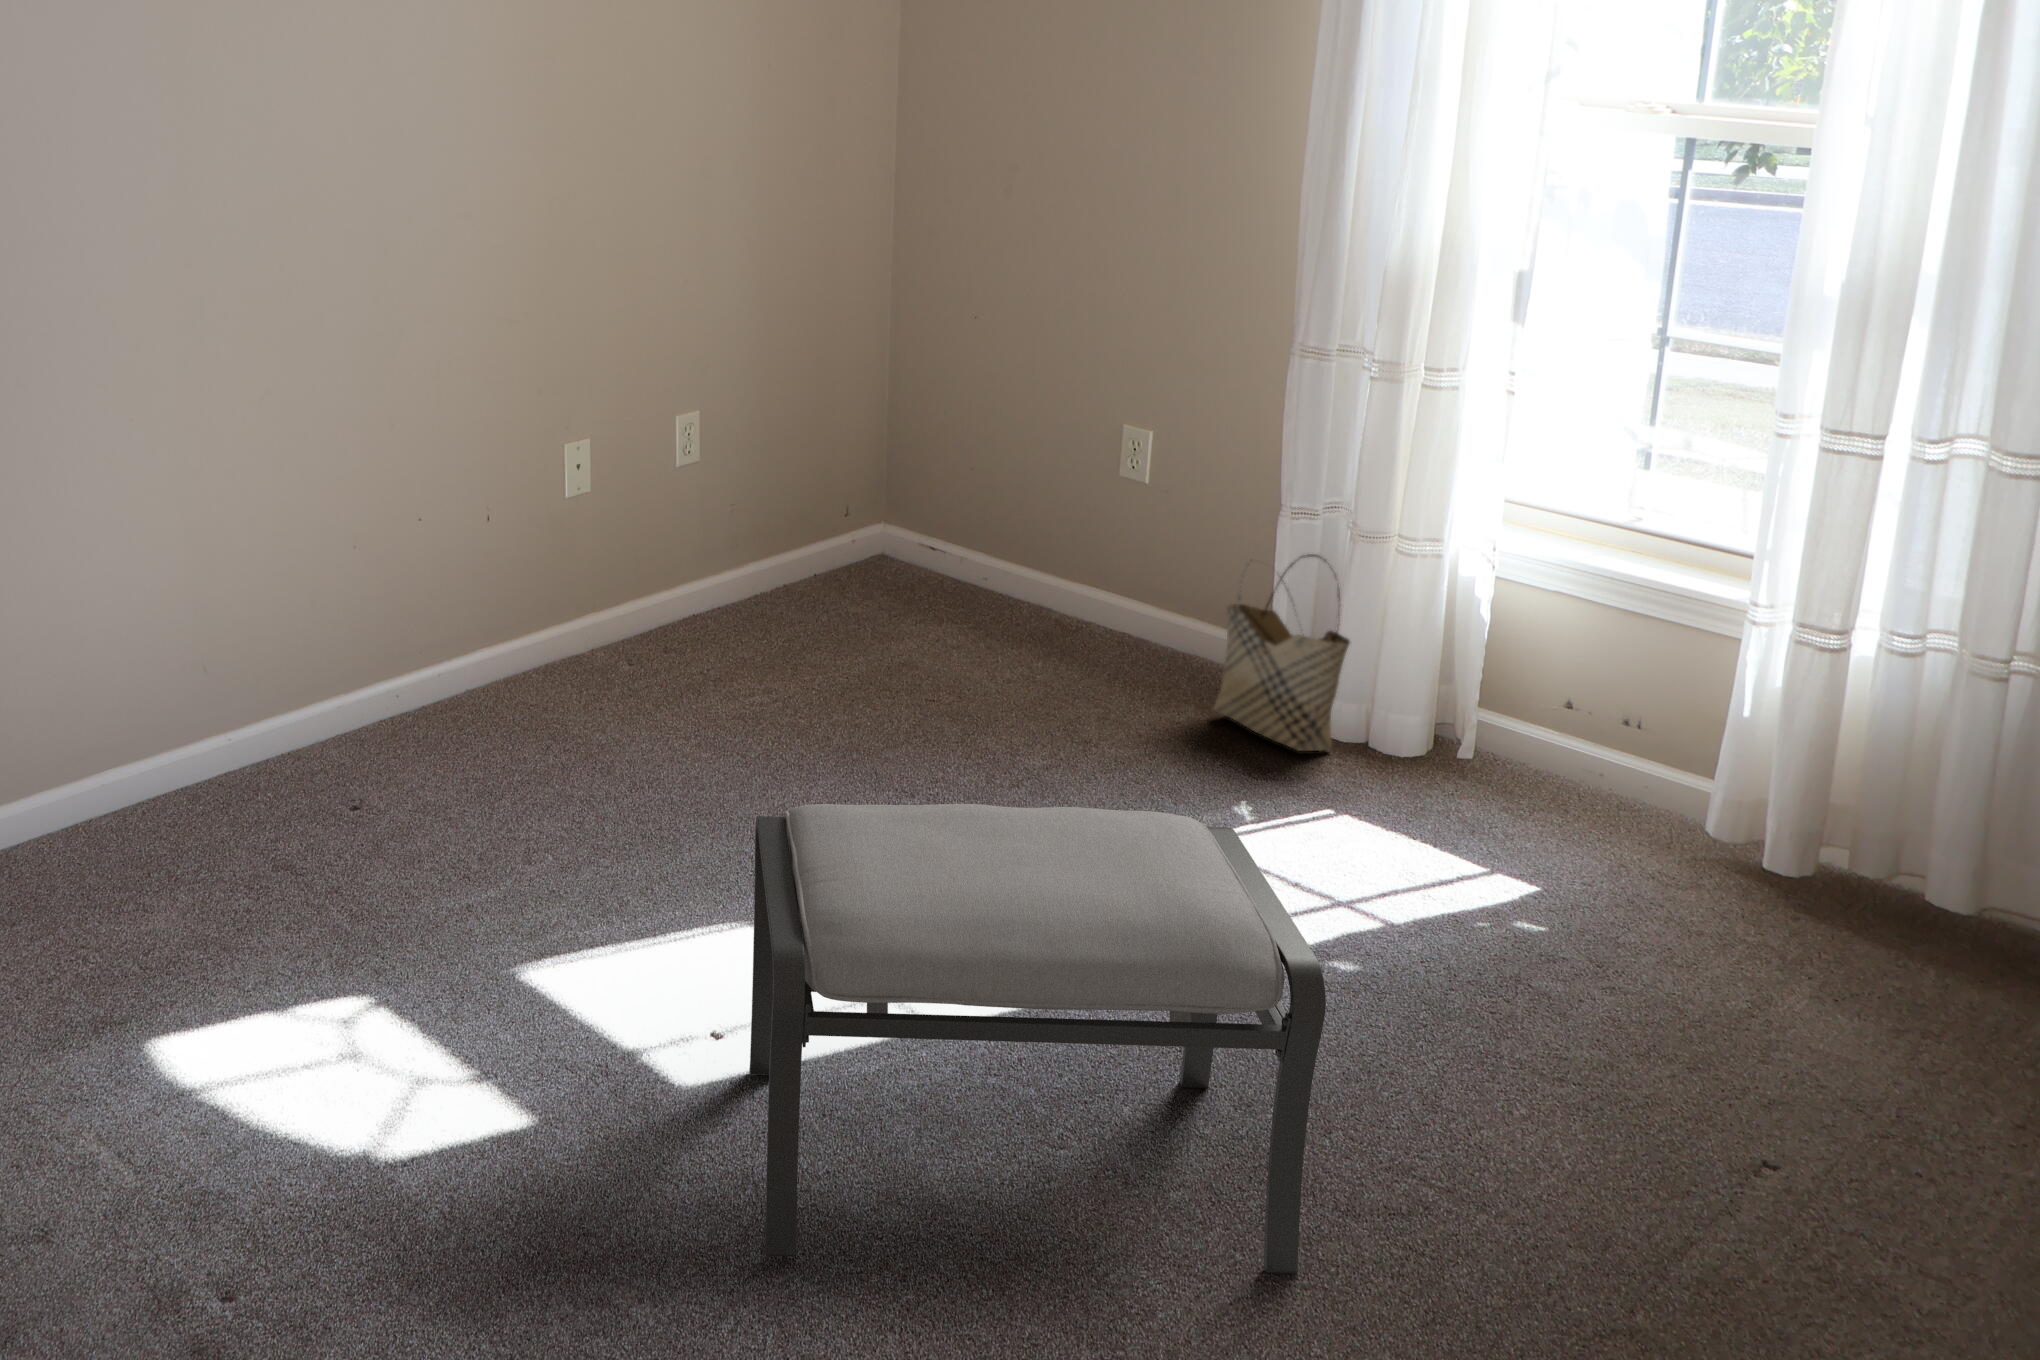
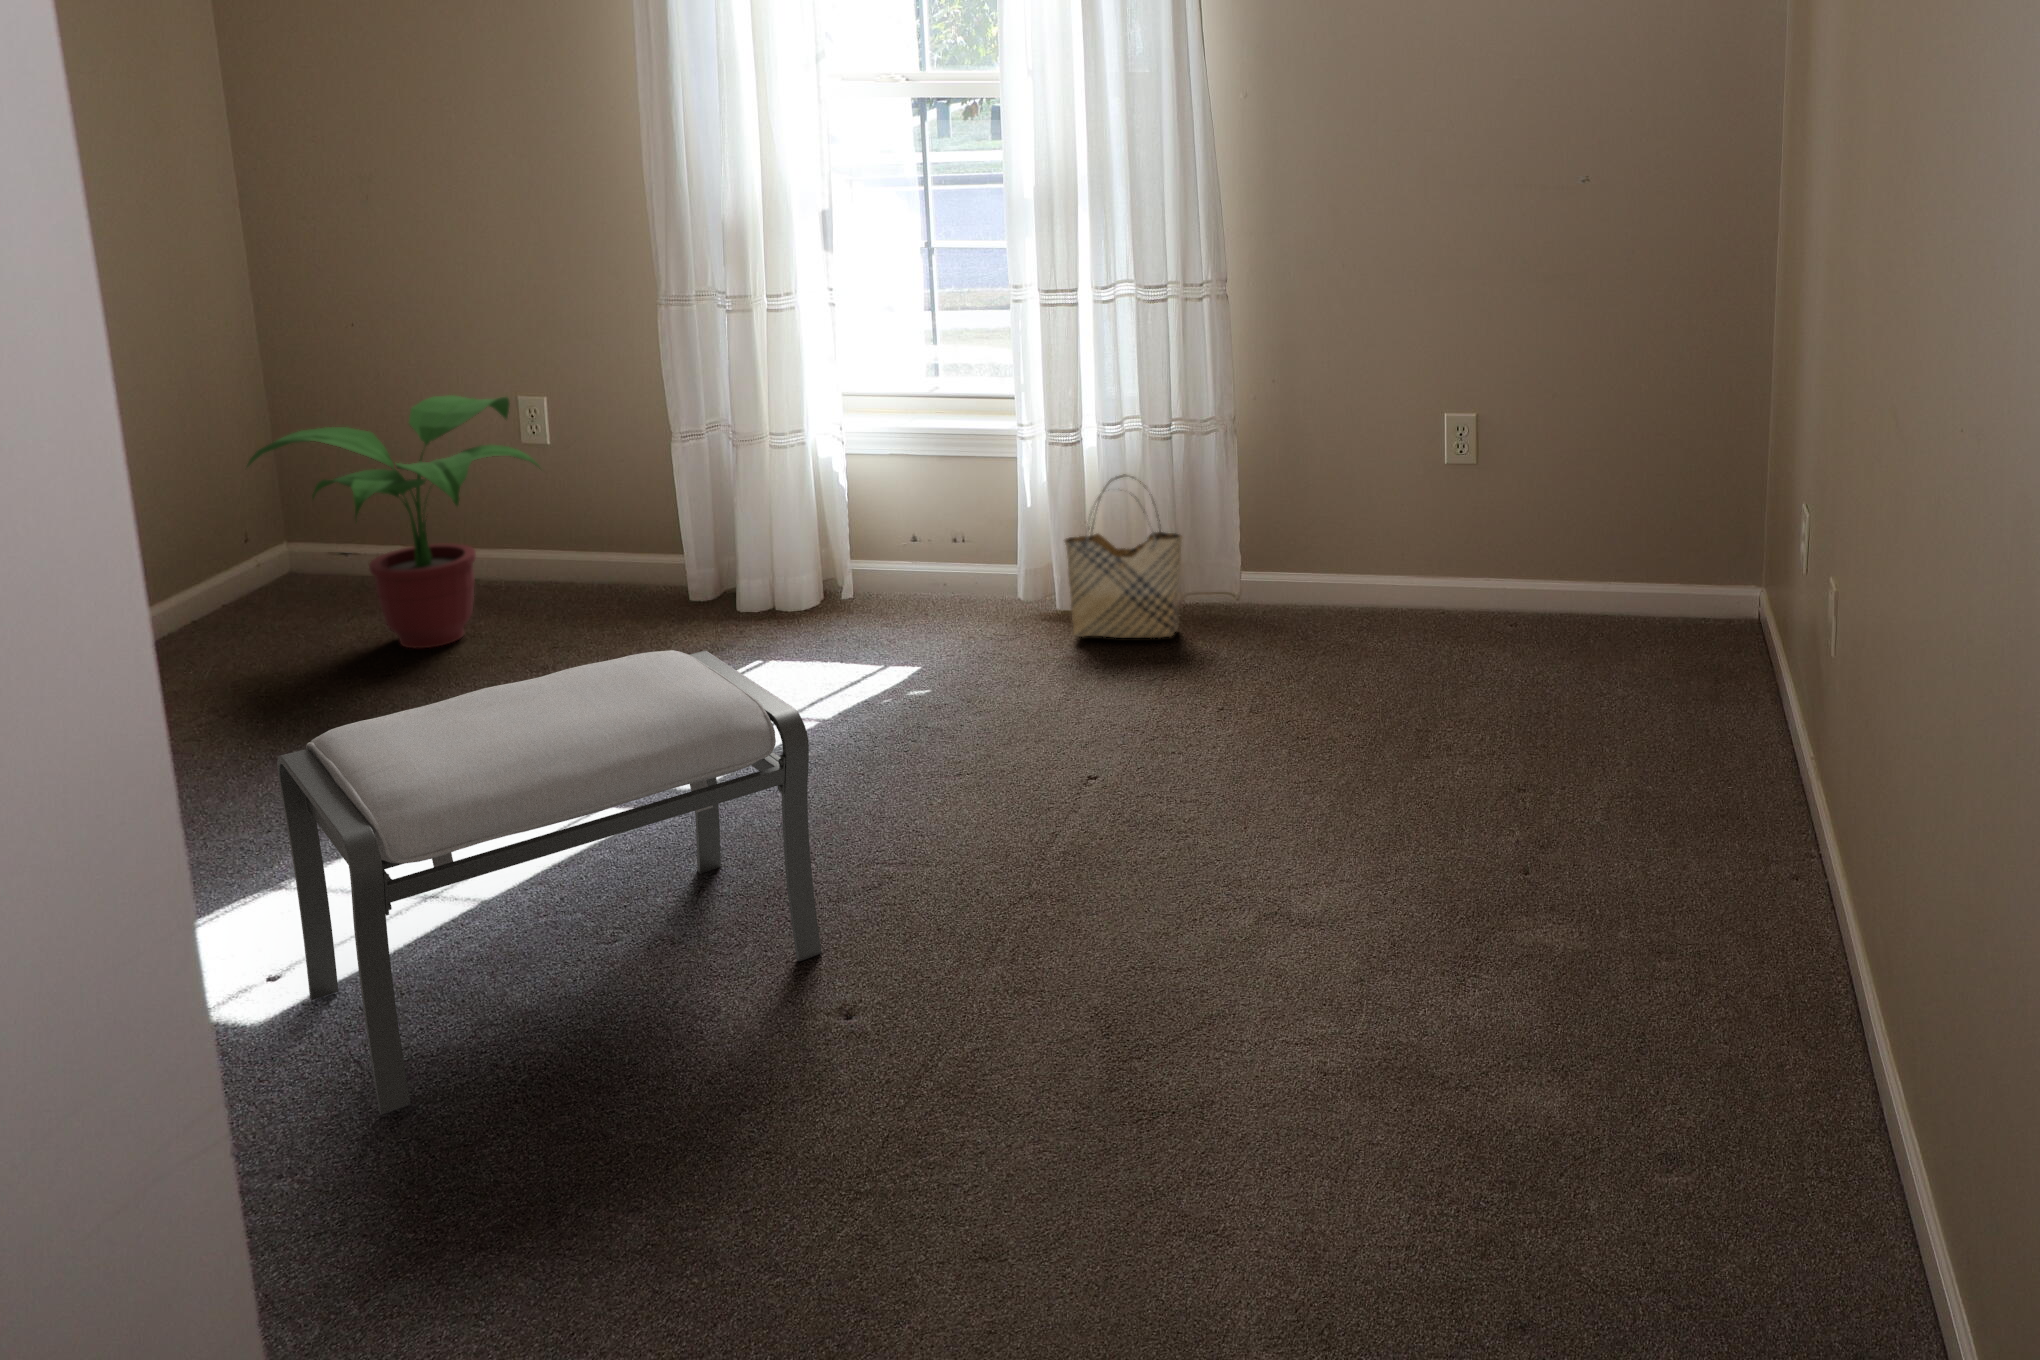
potted plant: none [850,414,1134,685] -> present [247,395,539,648]
woven basket: present [1213,554,1350,751] -> present [1065,474,1182,638]

